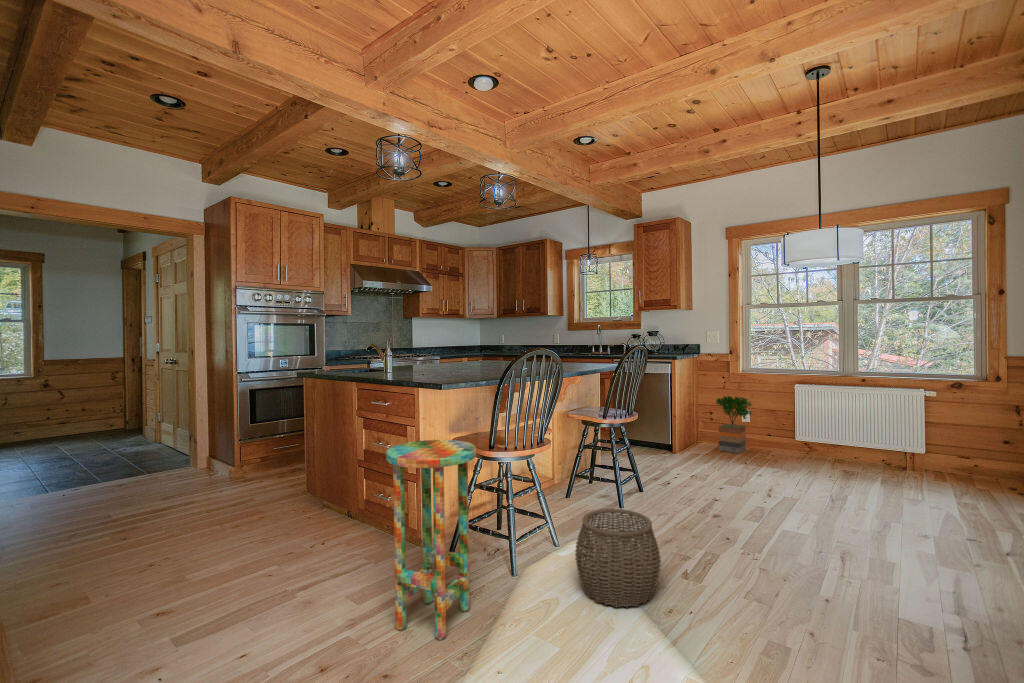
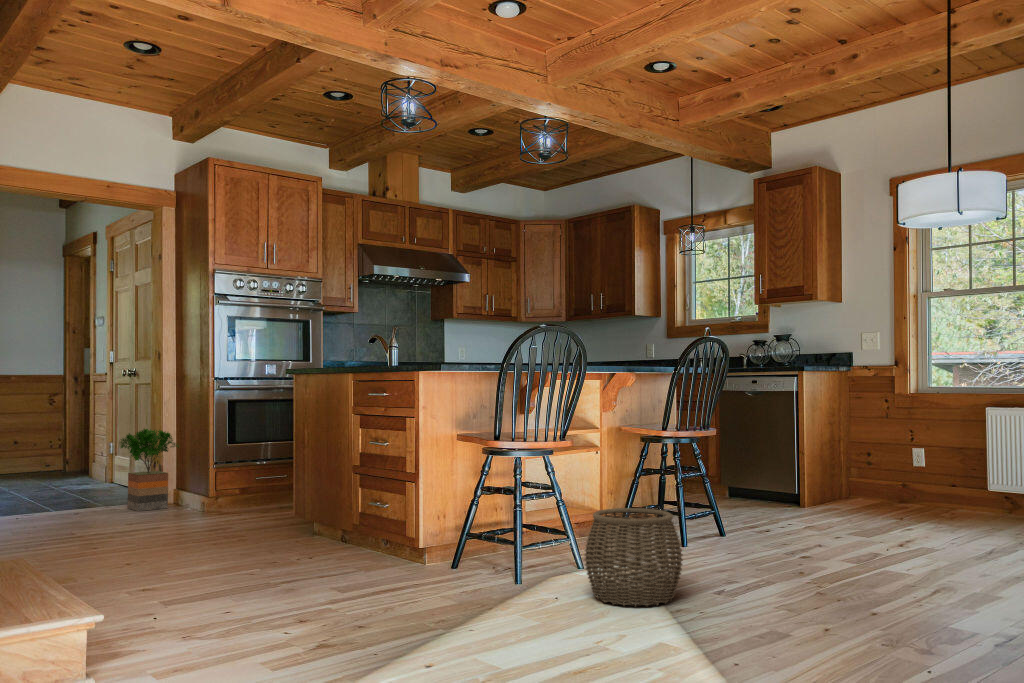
potted tree: present [716,396,752,453] -> present [120,429,179,511]
side table: present [386,440,476,640] -> none [372,416,467,615]

